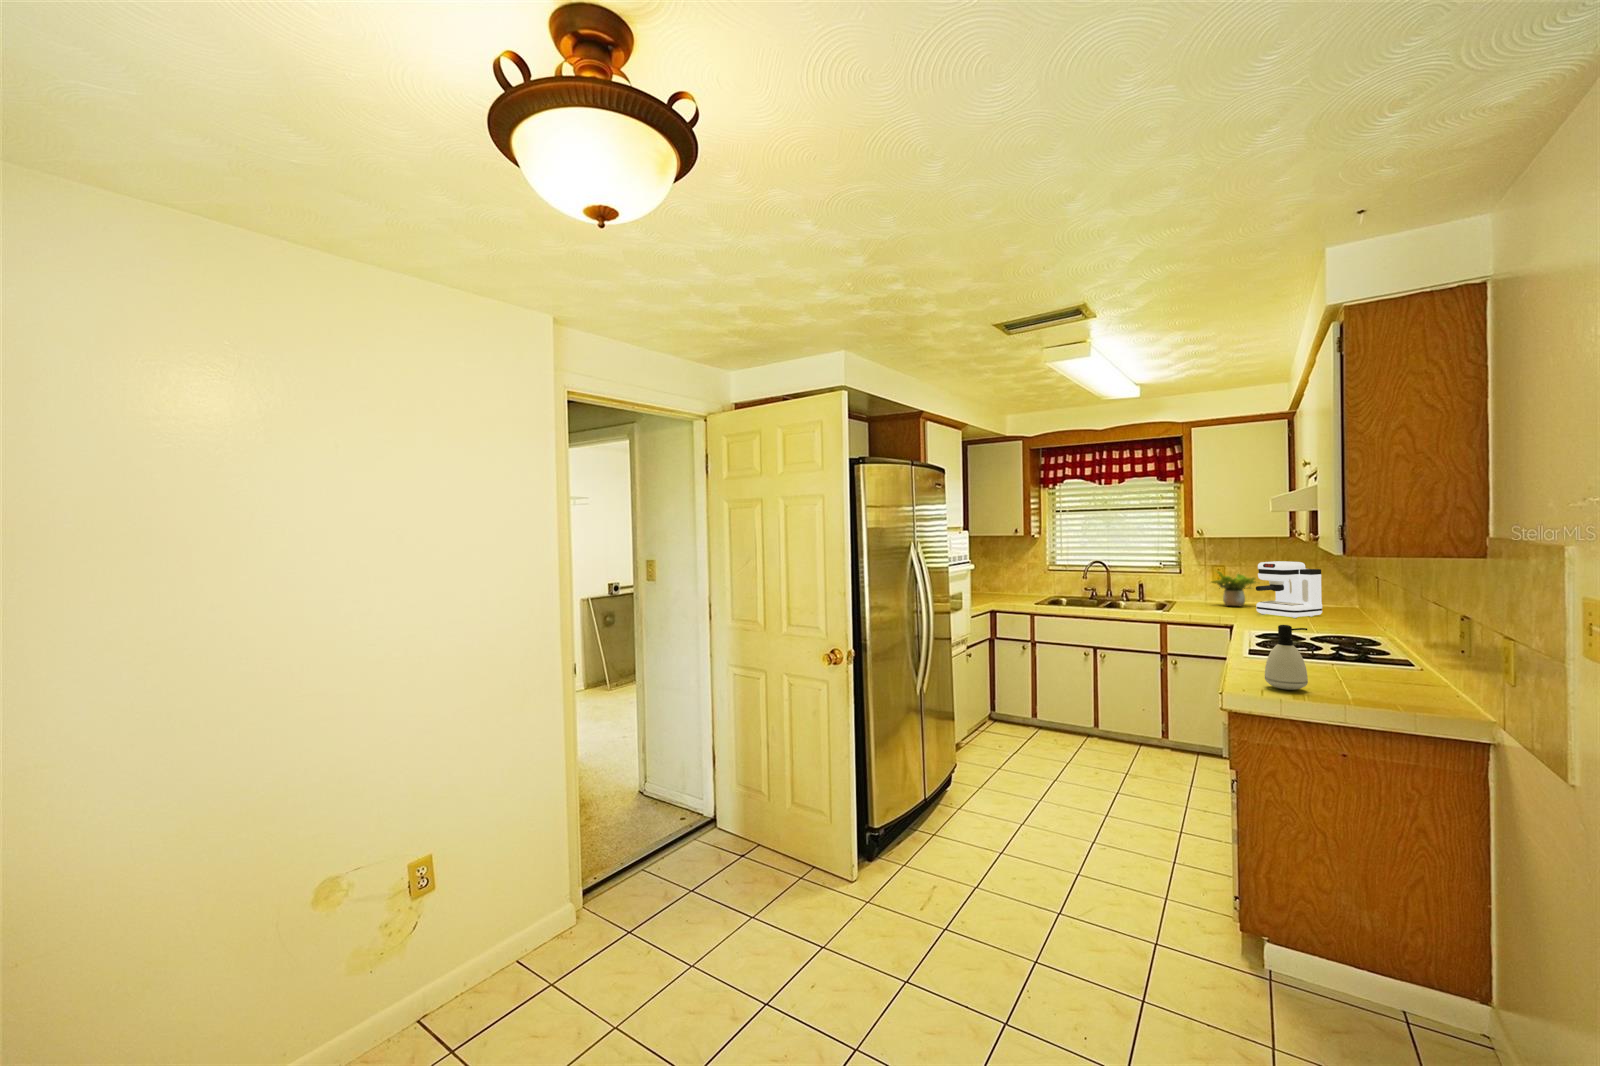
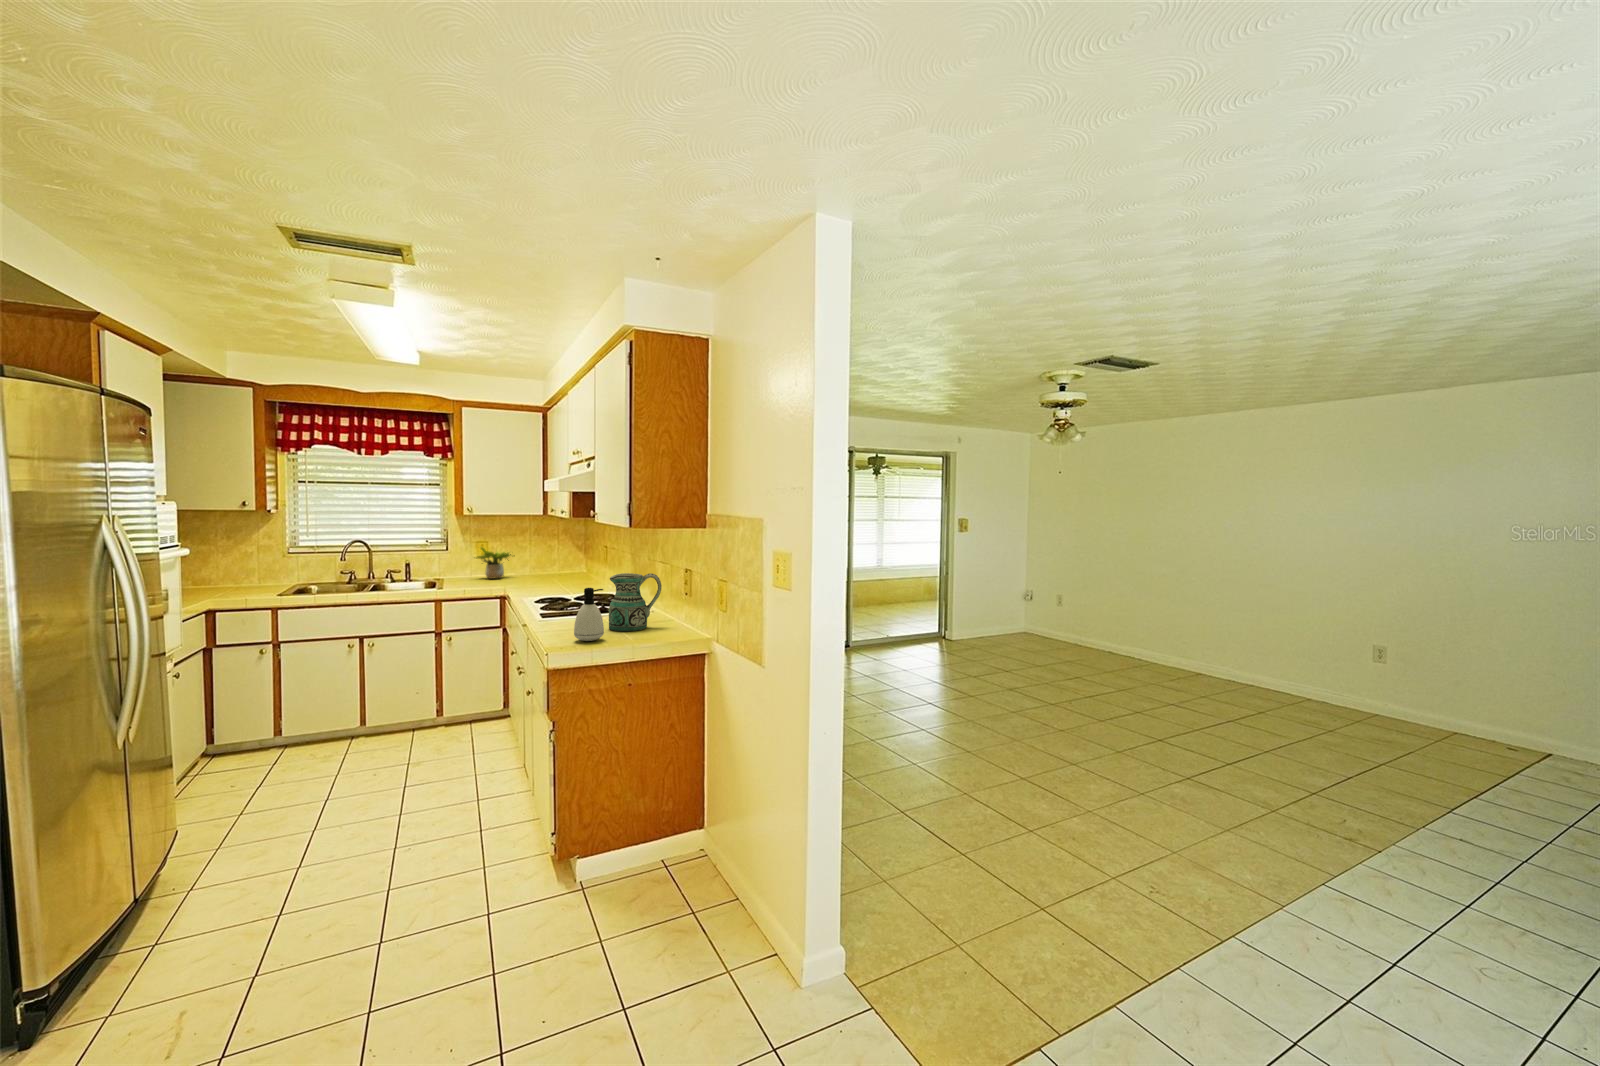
coffee maker: present [1256,561,1322,618] -> none [518,537,565,584]
ceramic pitcher: none [1328,612,1418,690] -> present [609,573,662,631]

